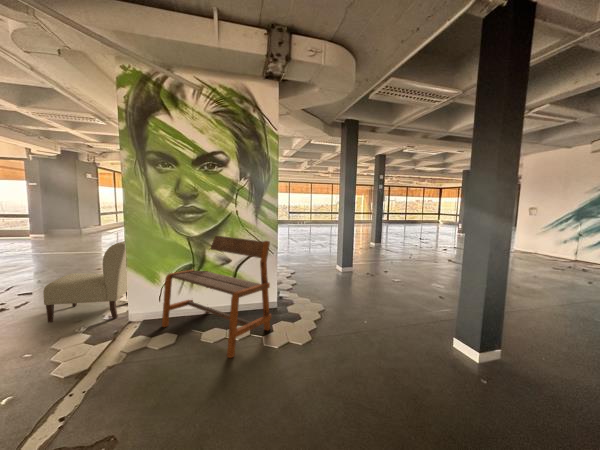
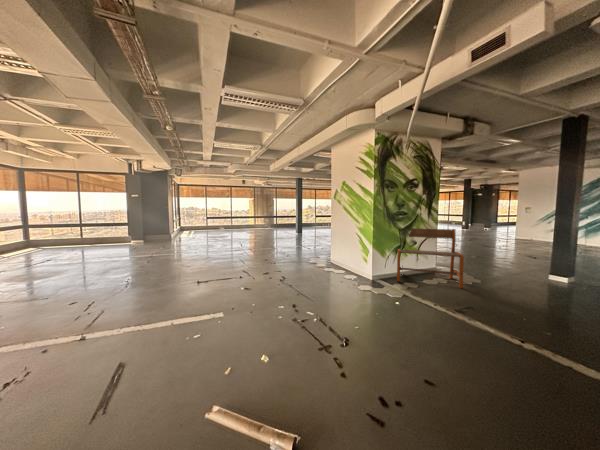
chair: present [43,241,127,323] -> none [319,232,368,284]

